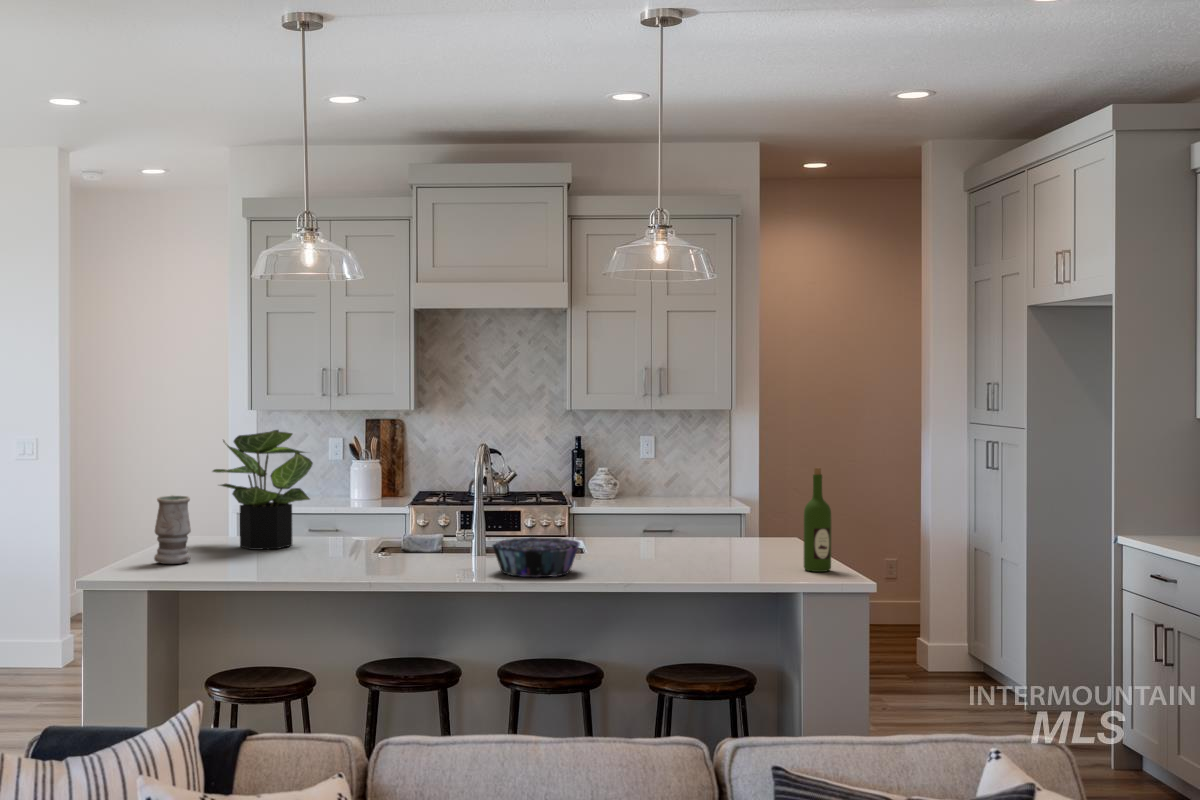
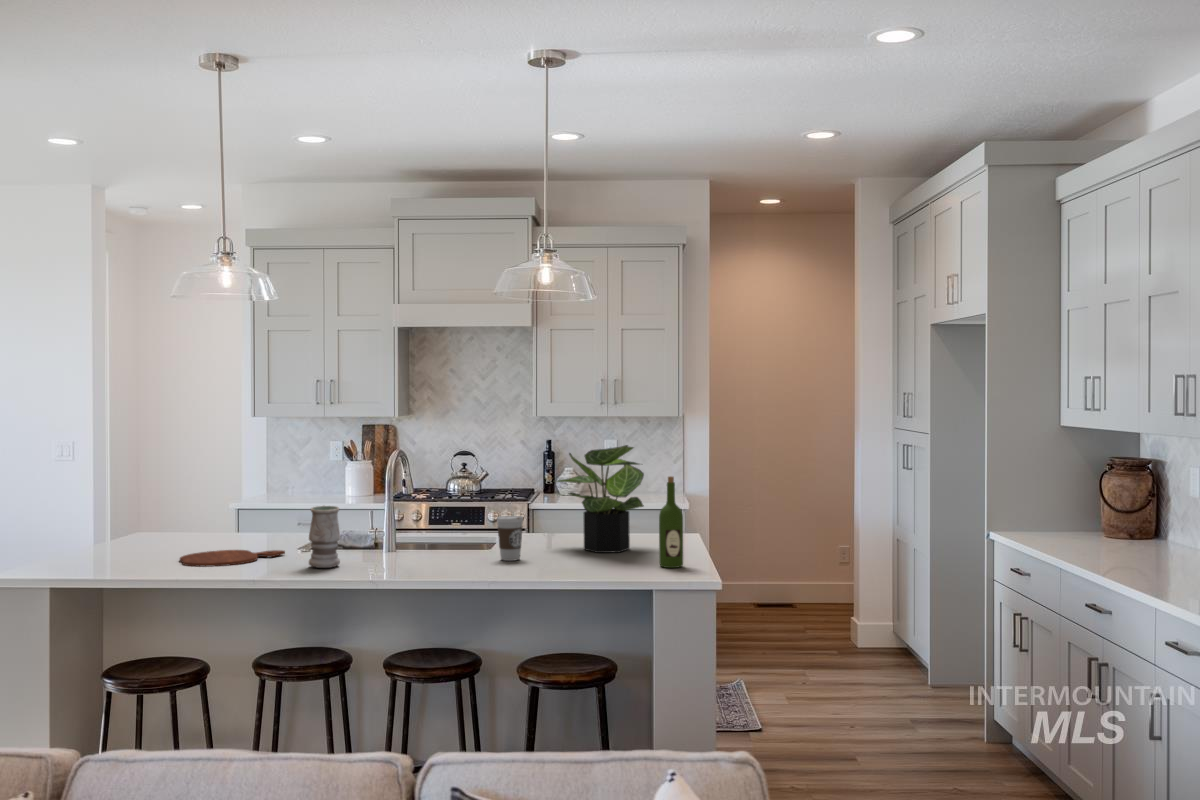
potted plant: present [213,430,313,550] -> present [557,445,644,553]
vase: present [154,495,191,564] -> present [309,506,340,568]
coffee cup: none [610,514,640,566] -> present [497,516,523,561]
decorative bowl: present [492,537,580,577] -> none [385,536,464,571]
cutting board: none [236,556,355,575] -> present [180,550,285,566]

